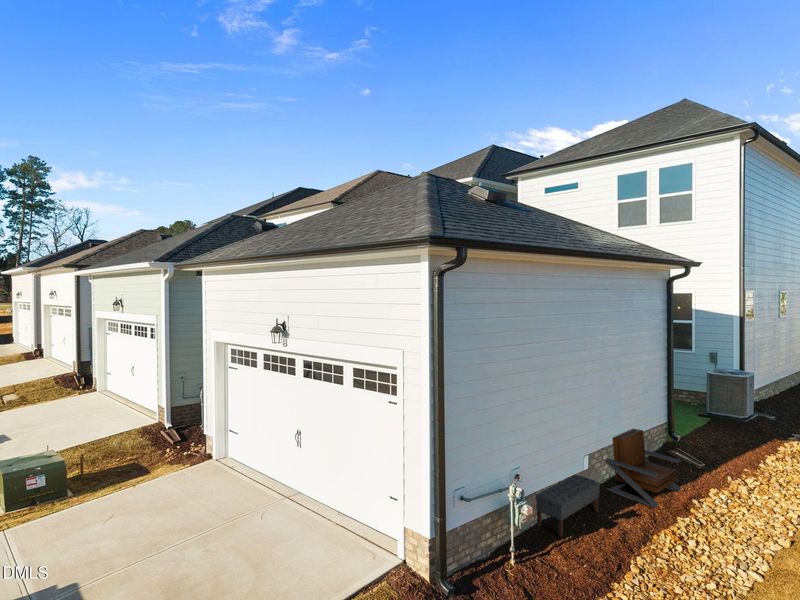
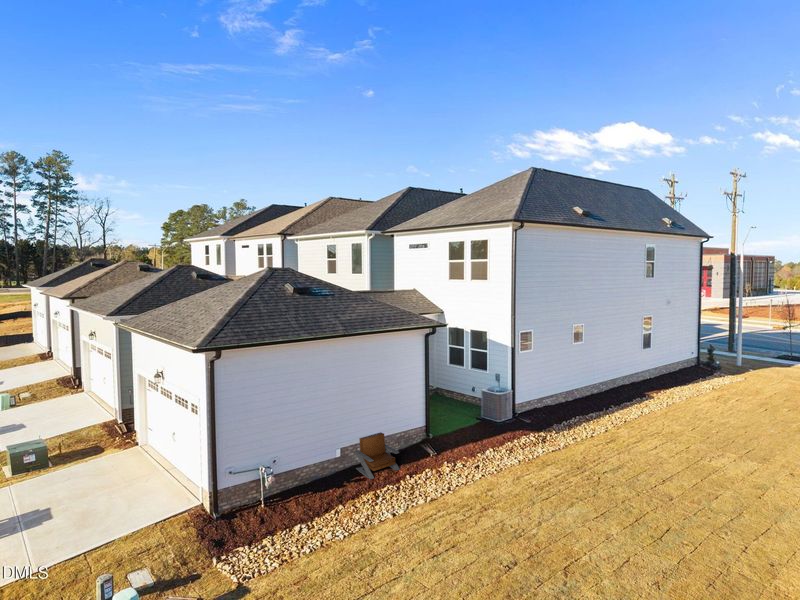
bench: present [535,475,600,537] -> none [292,460,336,494]

